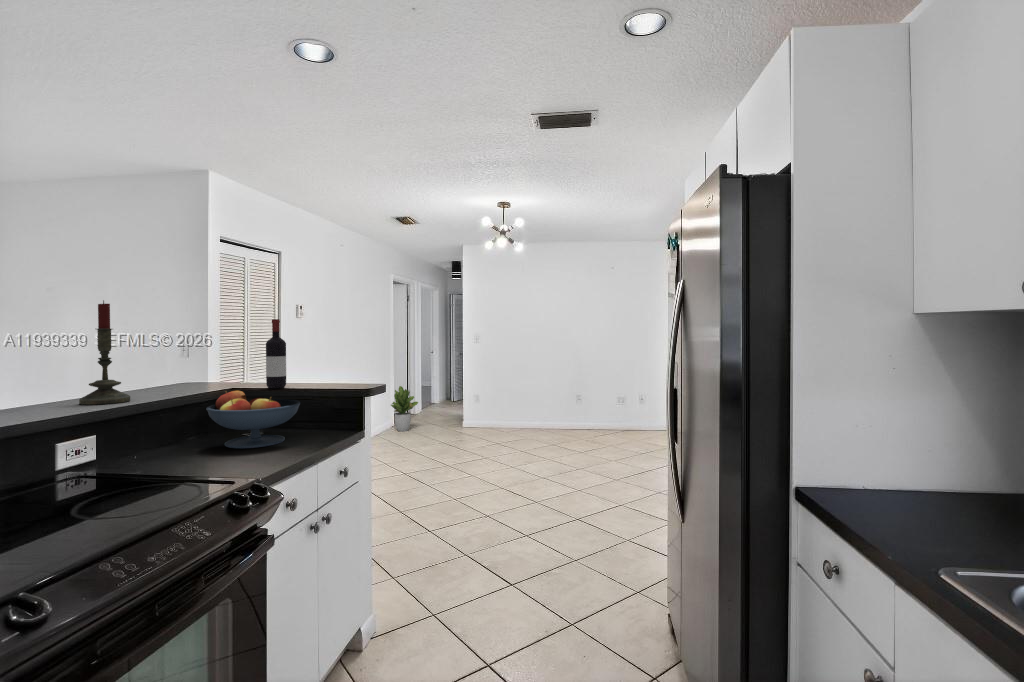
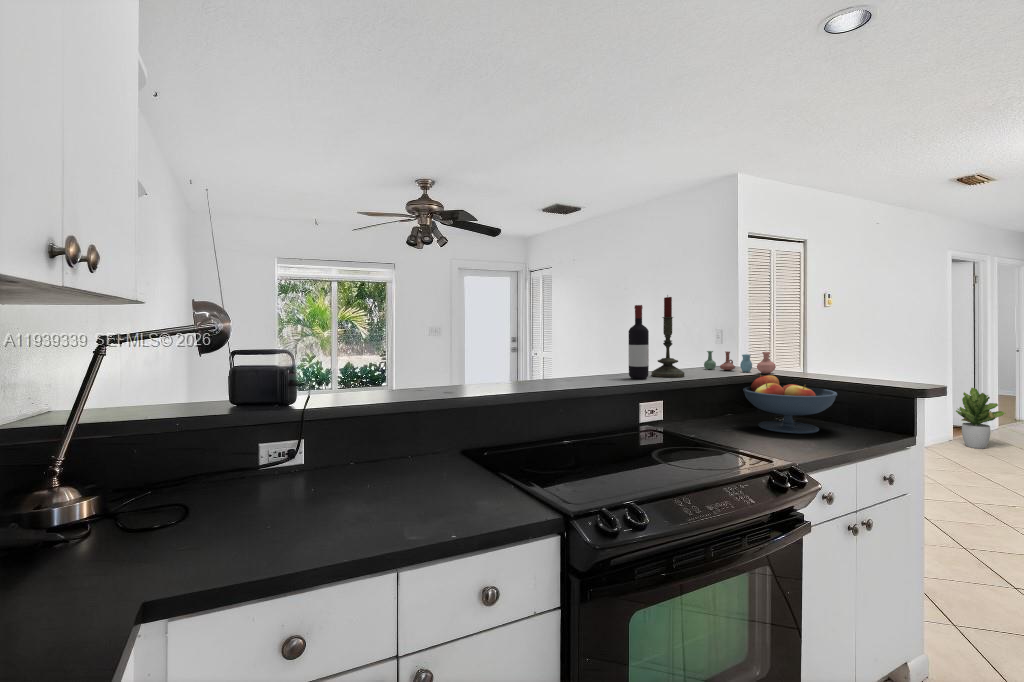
wine bottle: present [266,319,286,388] -> present [629,305,649,379]
vase: none [160,366,244,389] -> present [704,351,776,373]

